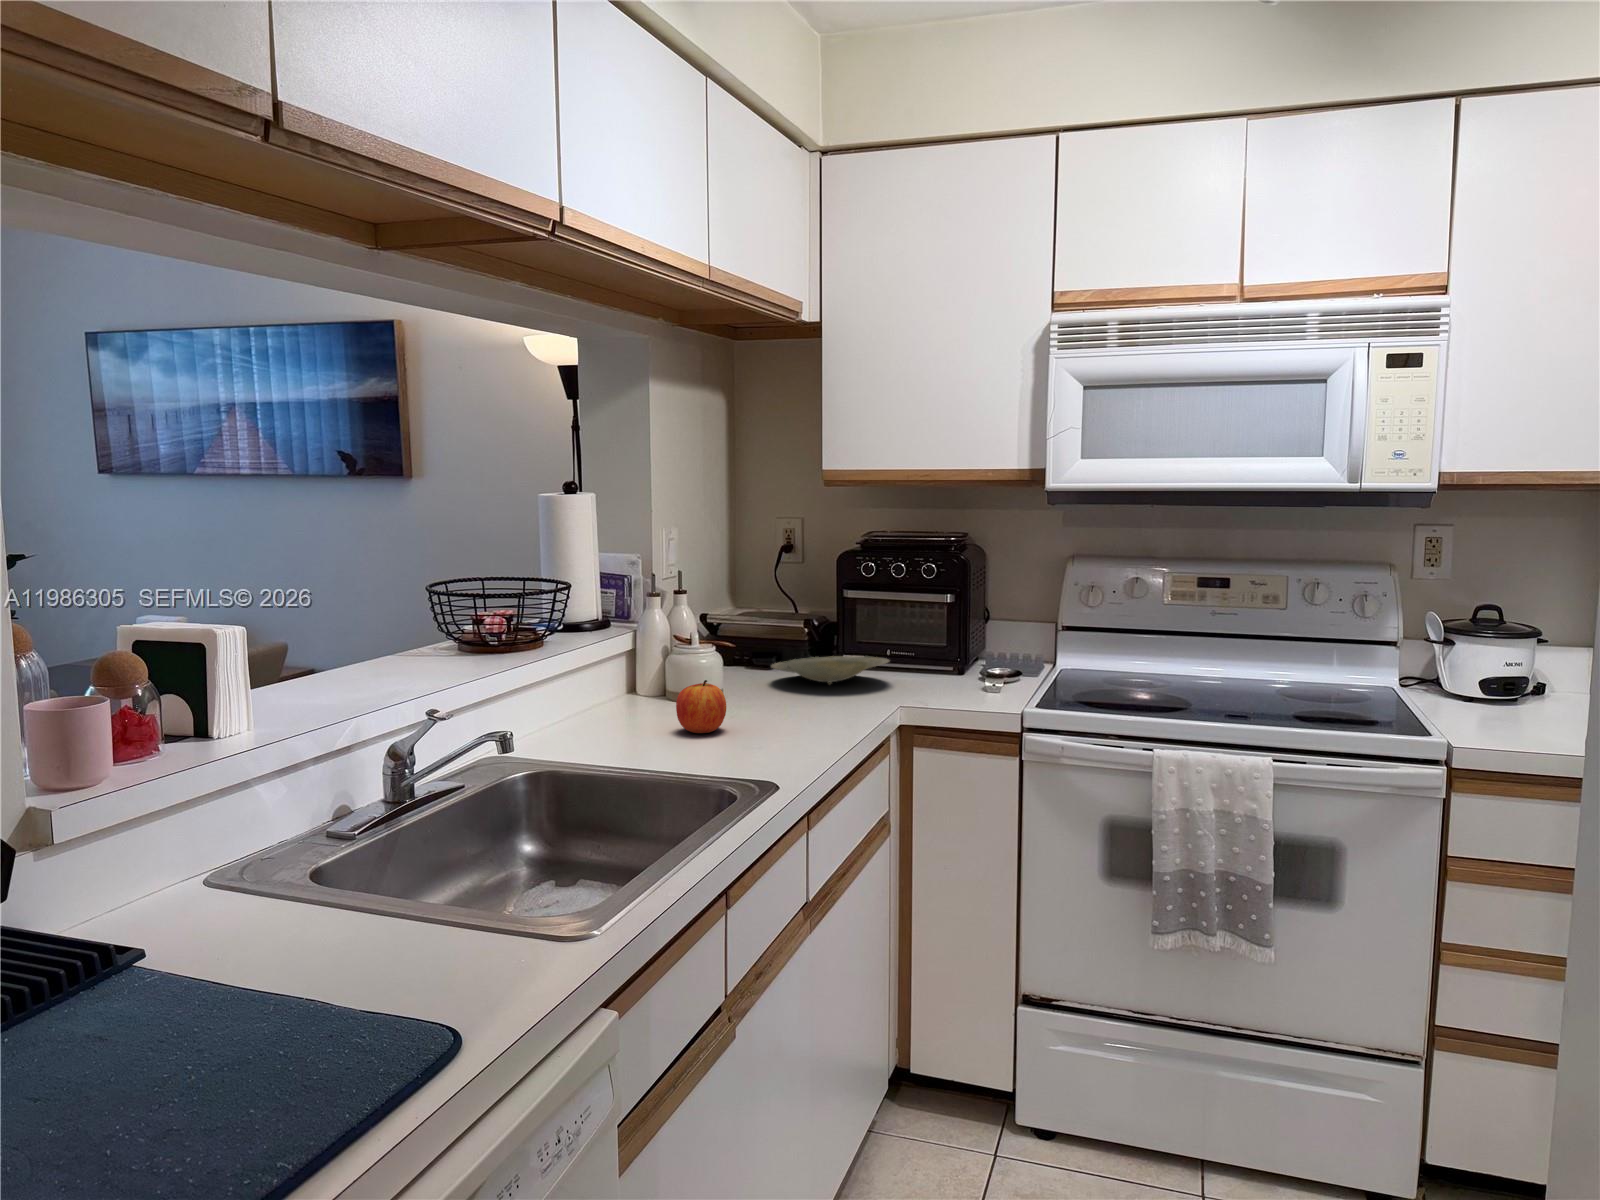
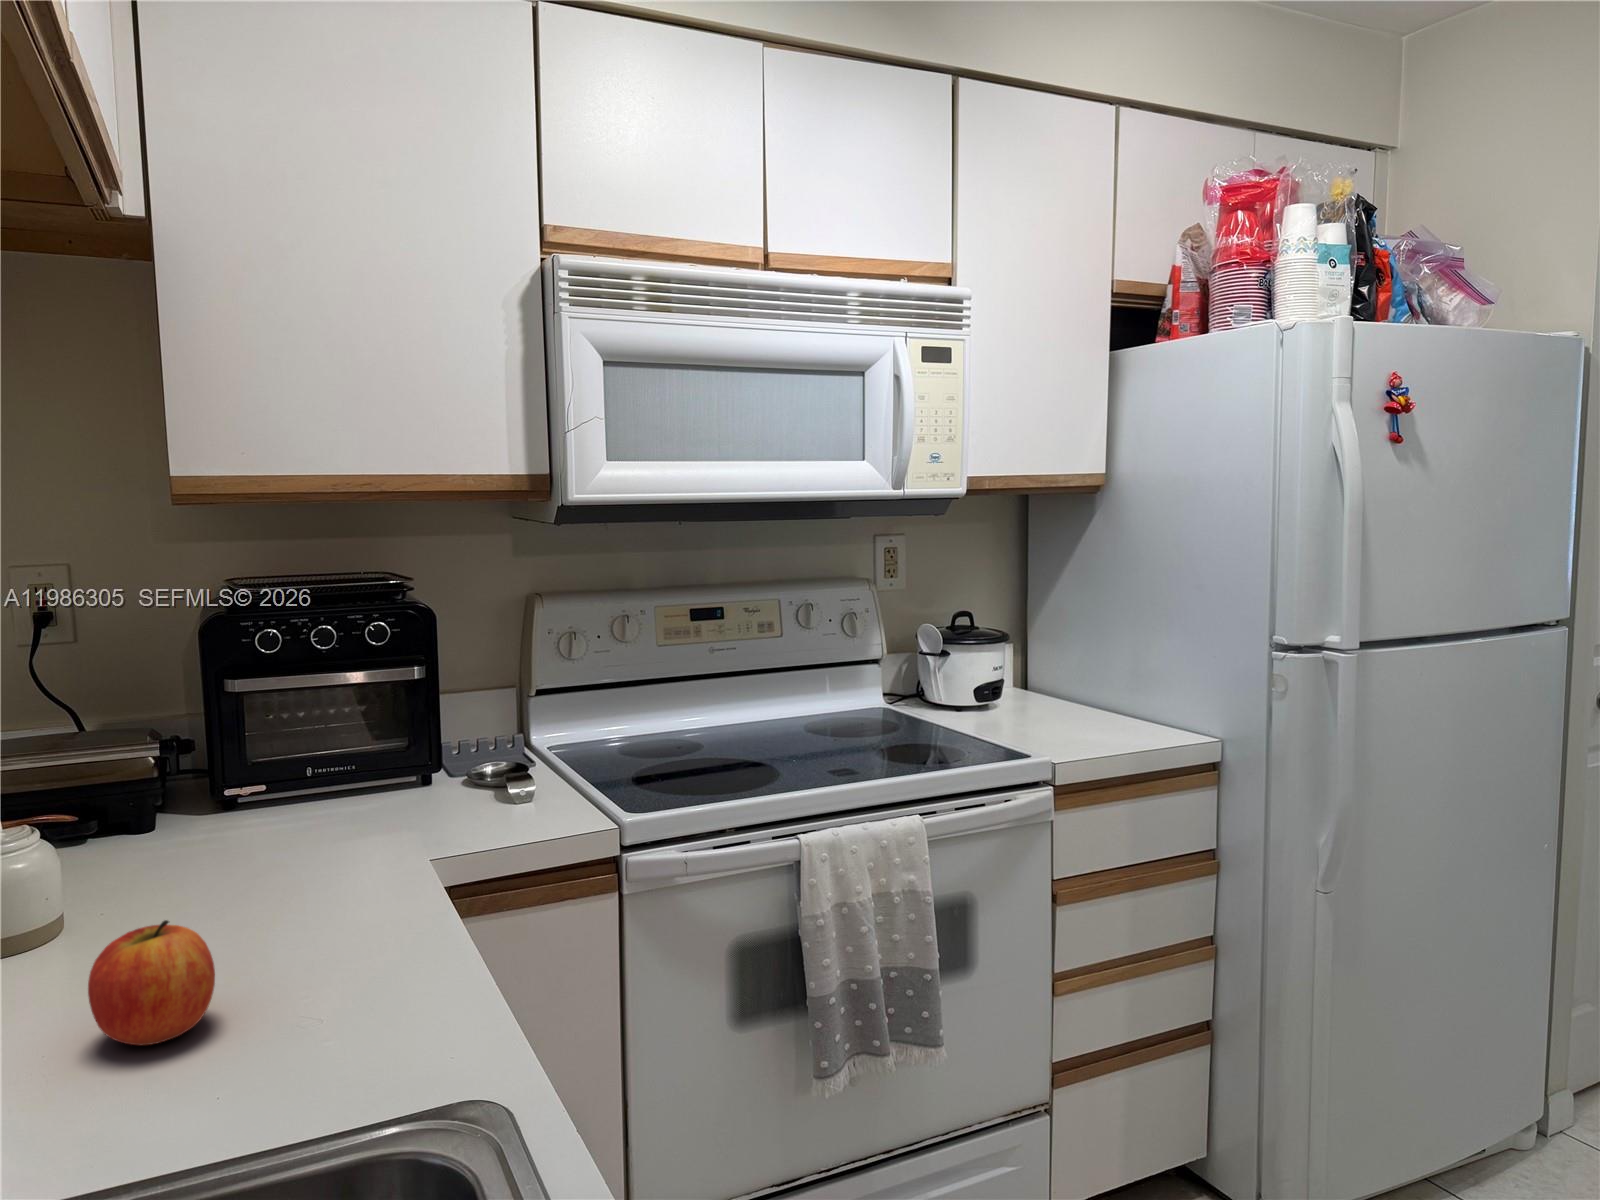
plate: present [771,656,889,684] -> none [125,786,356,850]

